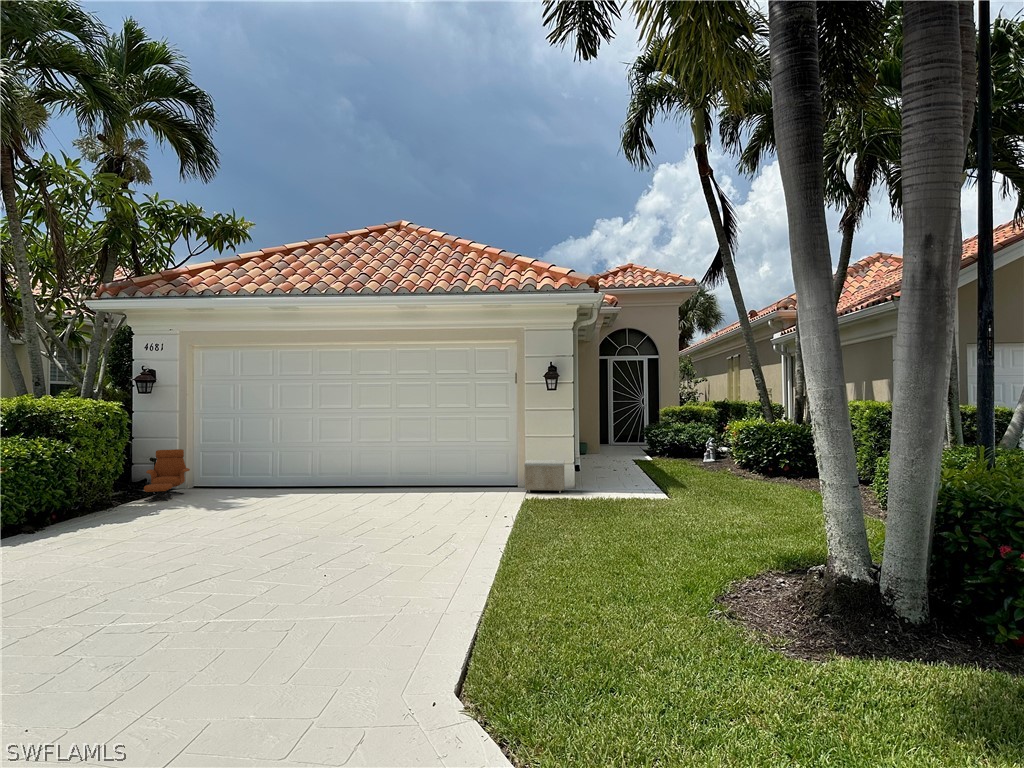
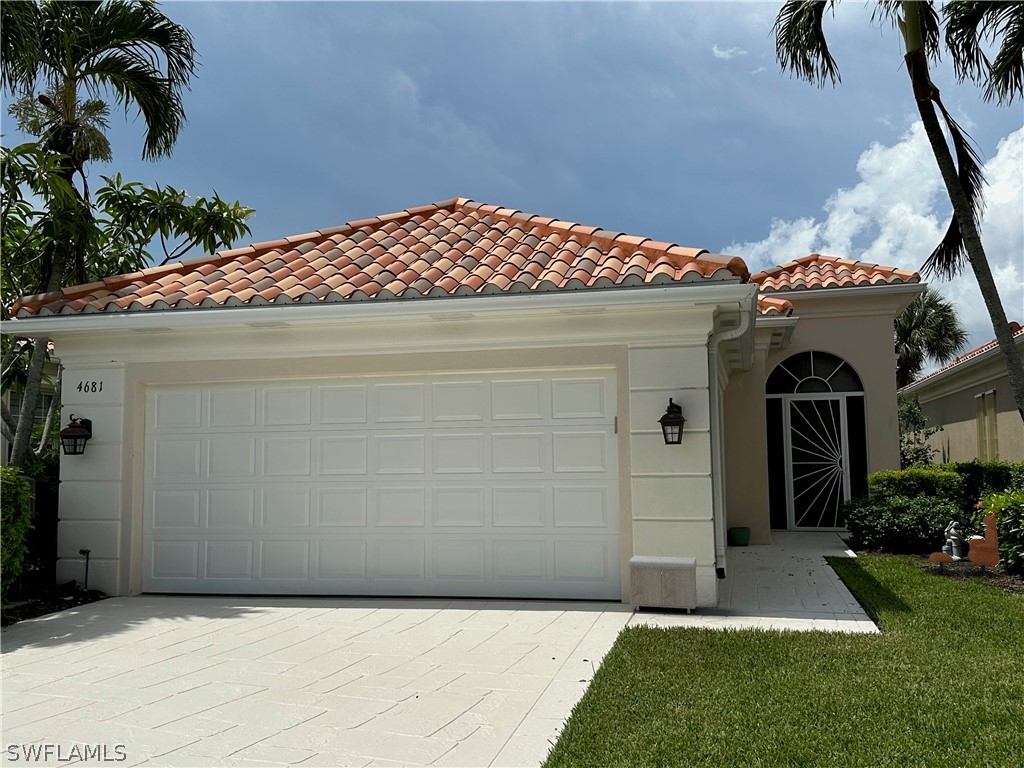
lounge chair: present [144,449,190,502] -> present [924,515,1005,578]

